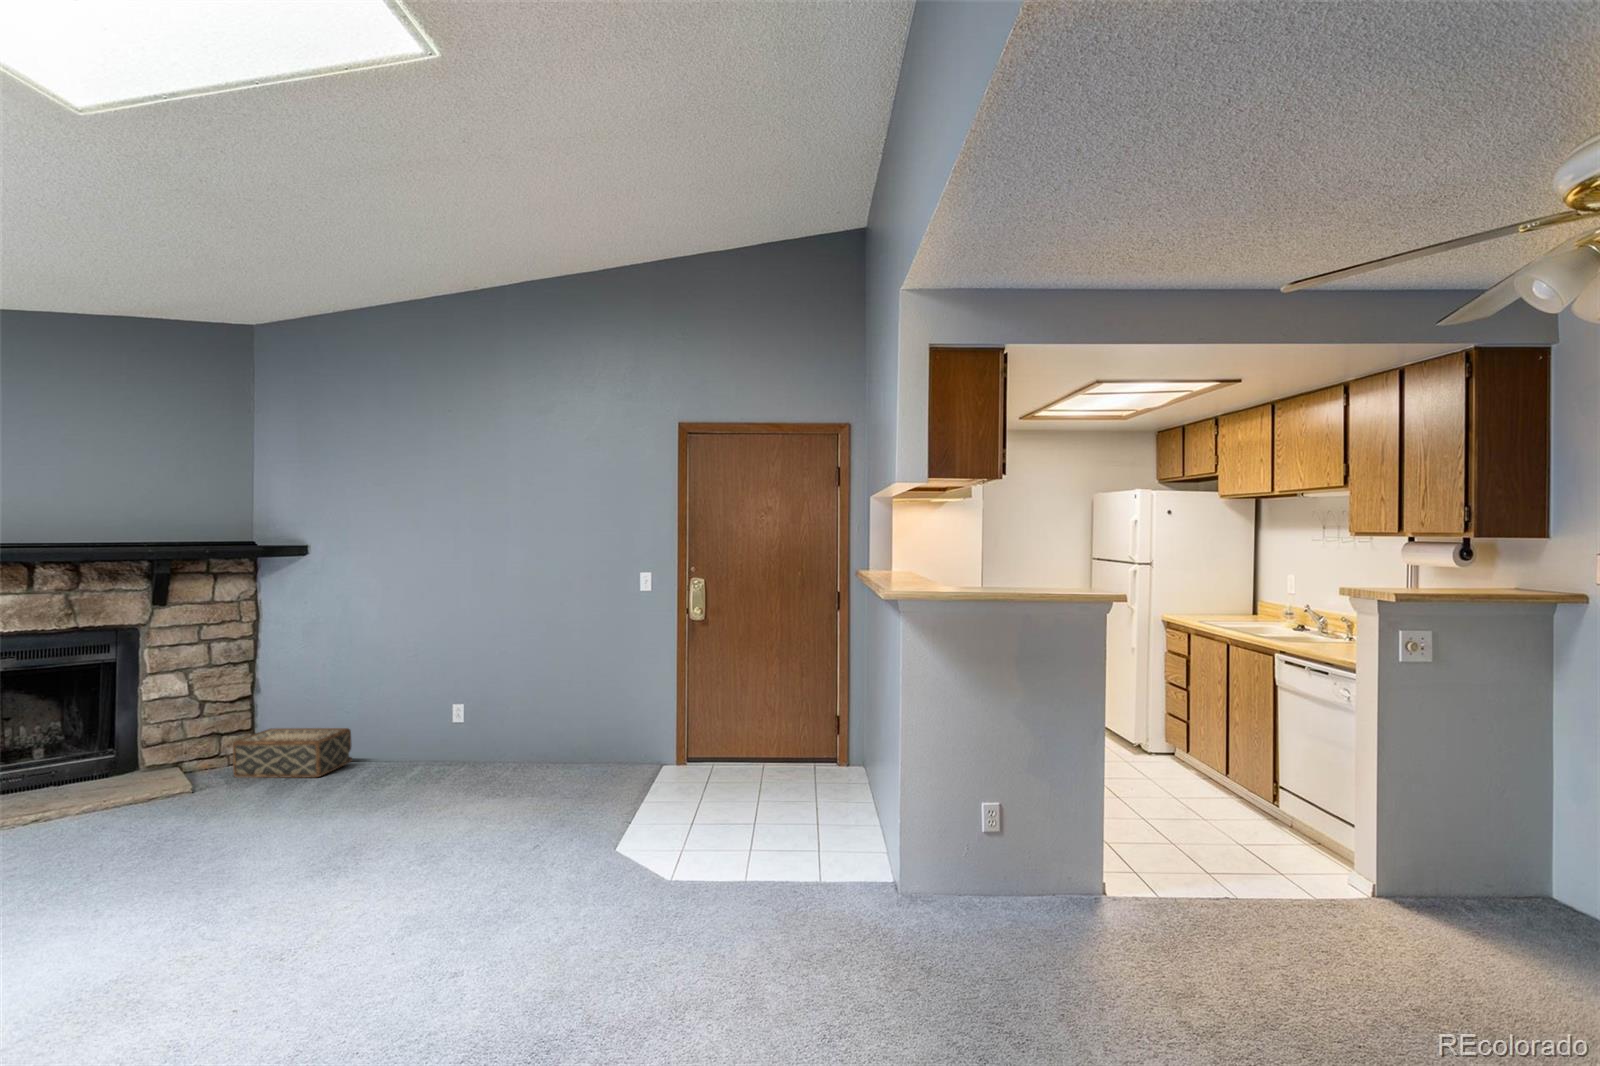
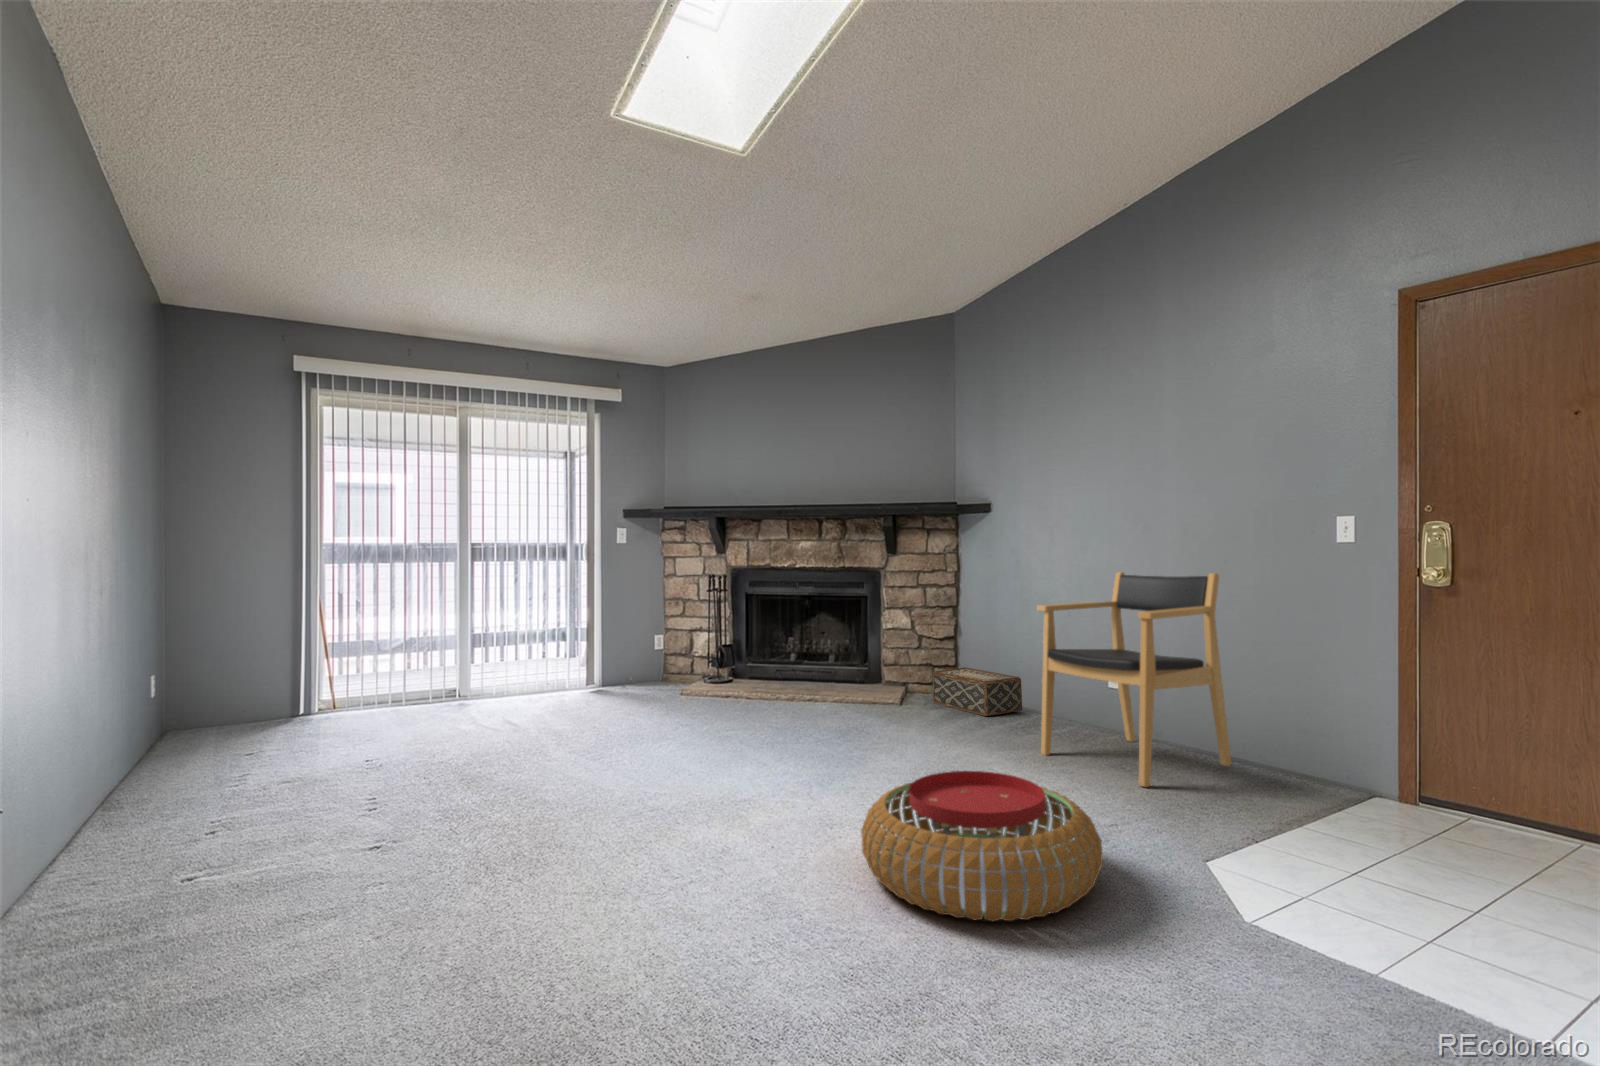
armchair: none [409,617,568,802] -> present [1037,572,1231,787]
pouf: none [350,822,573,963] -> present [861,771,1103,921]

